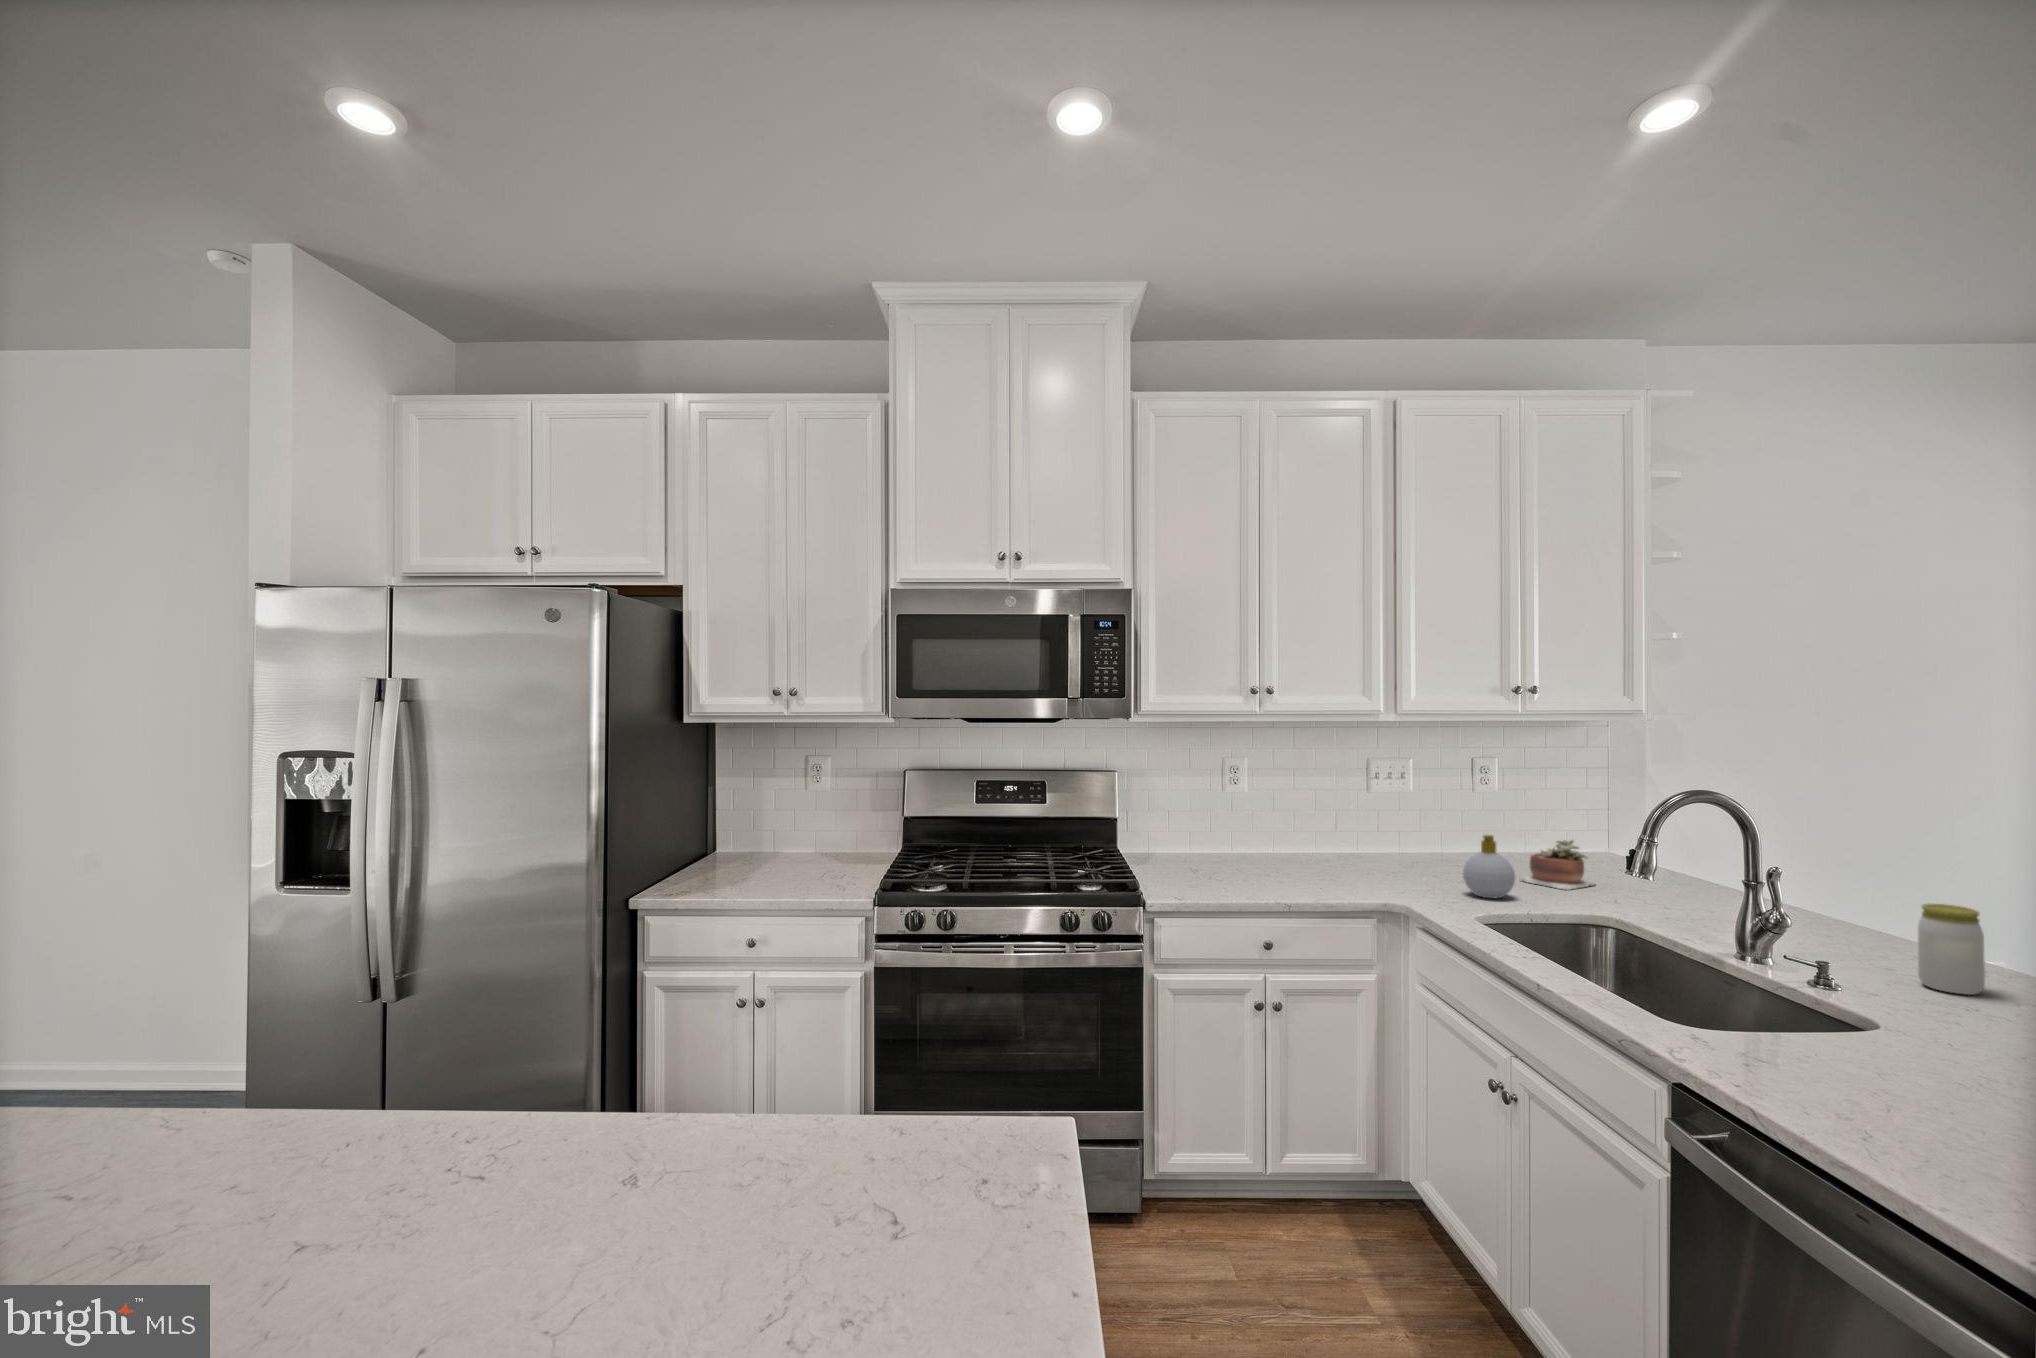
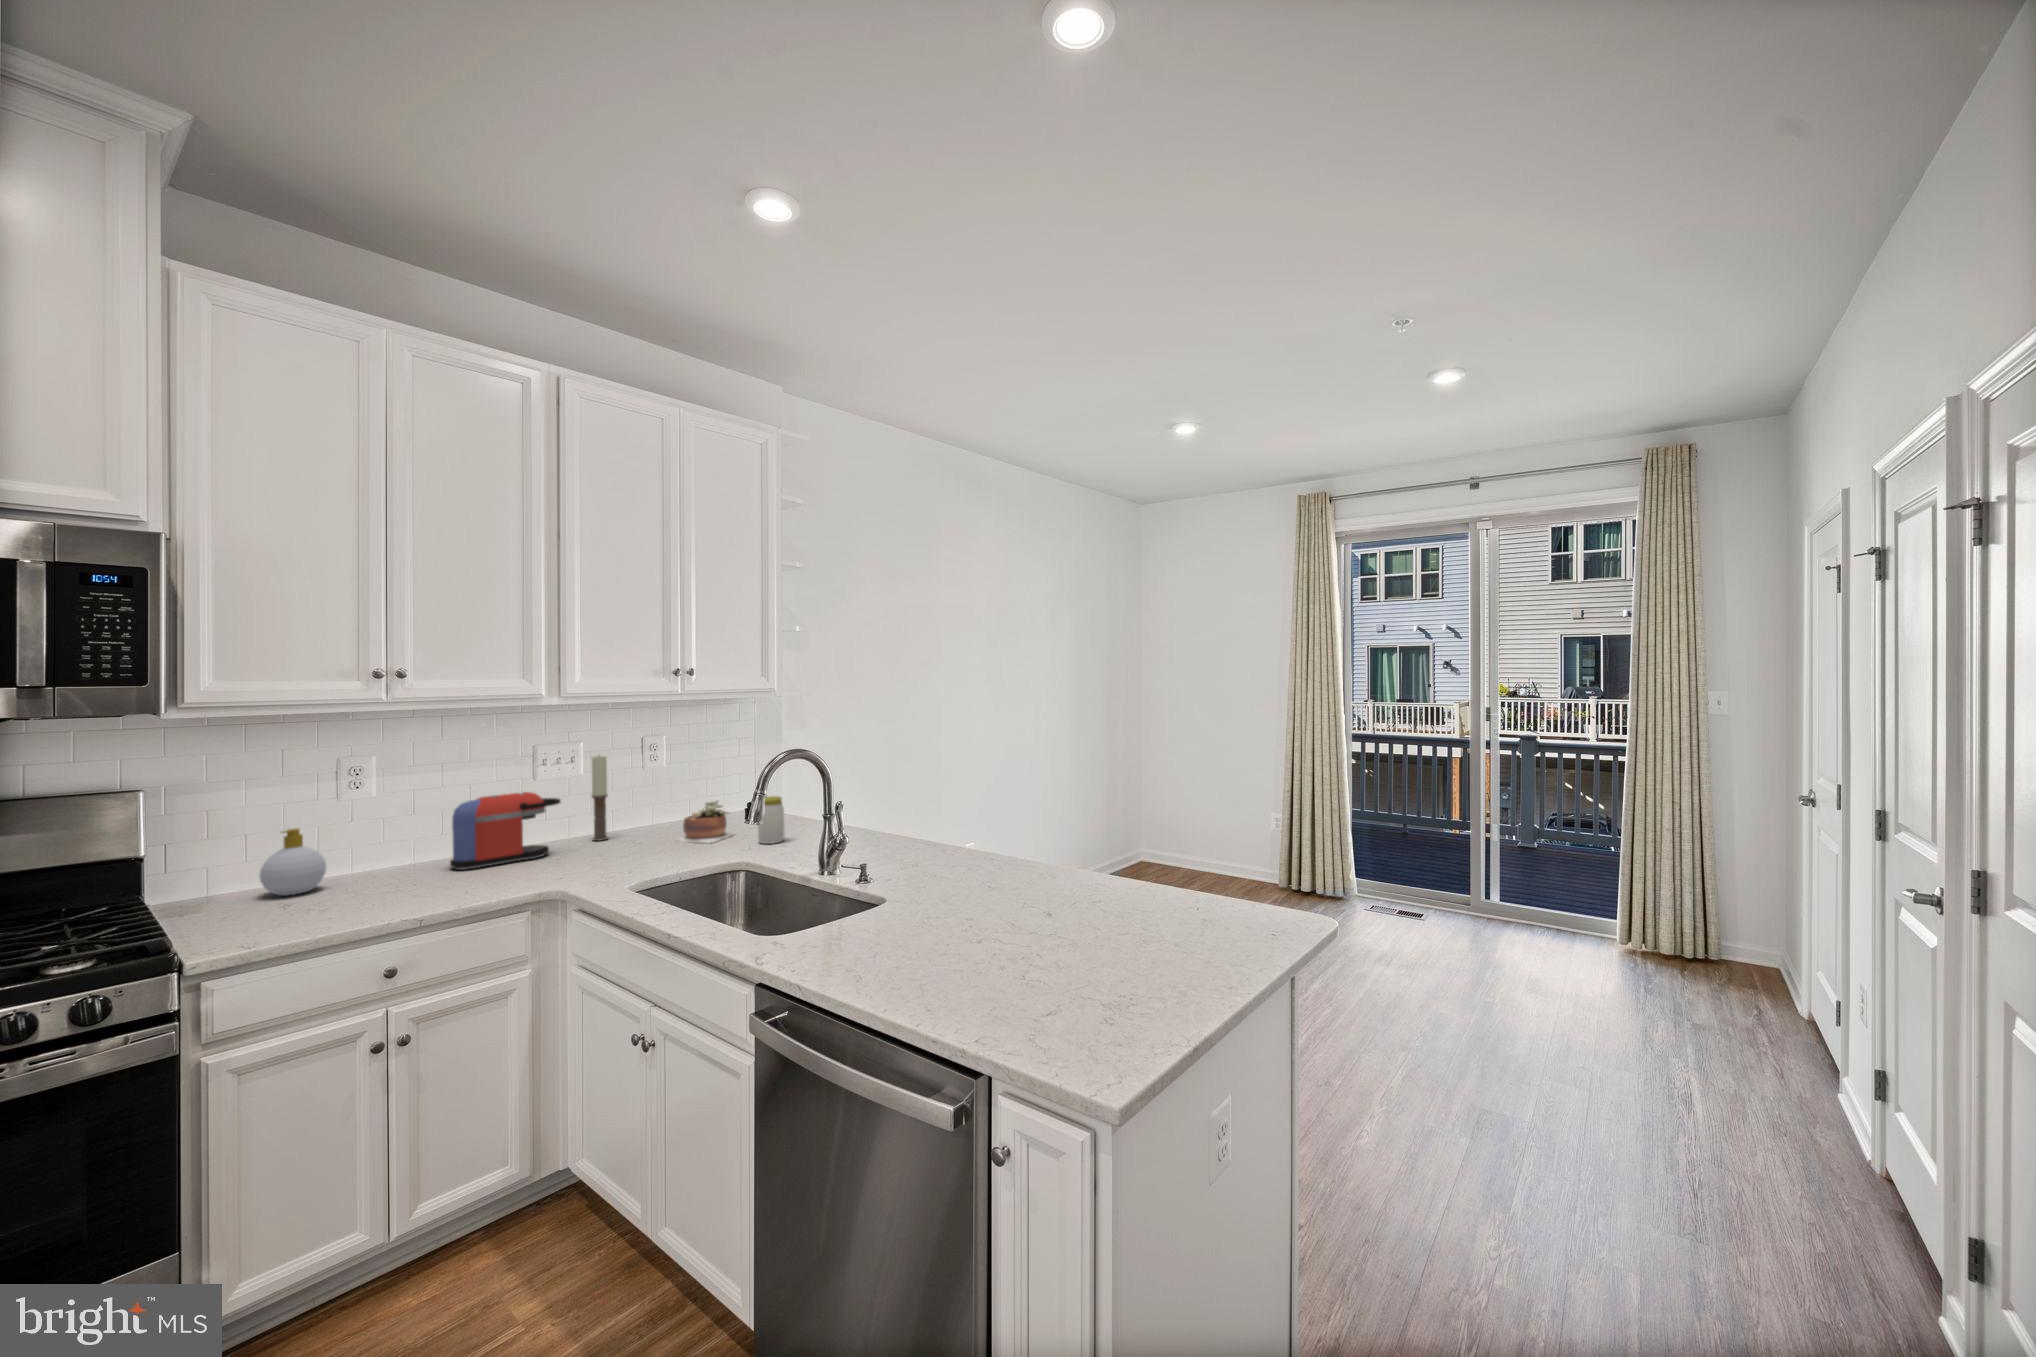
candle: none [1427,772,1443,865] -> present [592,756,608,841]
coffee maker: none [1304,804,1399,871] -> present [450,792,561,870]
soap bottle: present [1463,835,1515,898] -> present [260,828,326,896]
jar: present [1918,904,1985,995] -> present [758,796,784,844]

